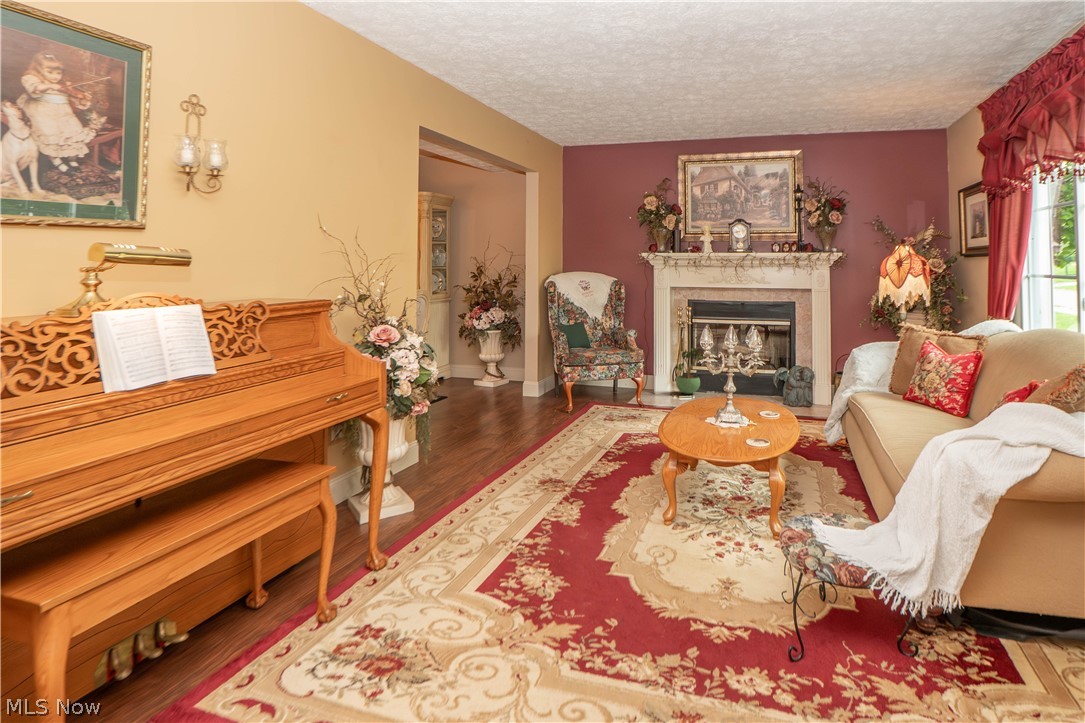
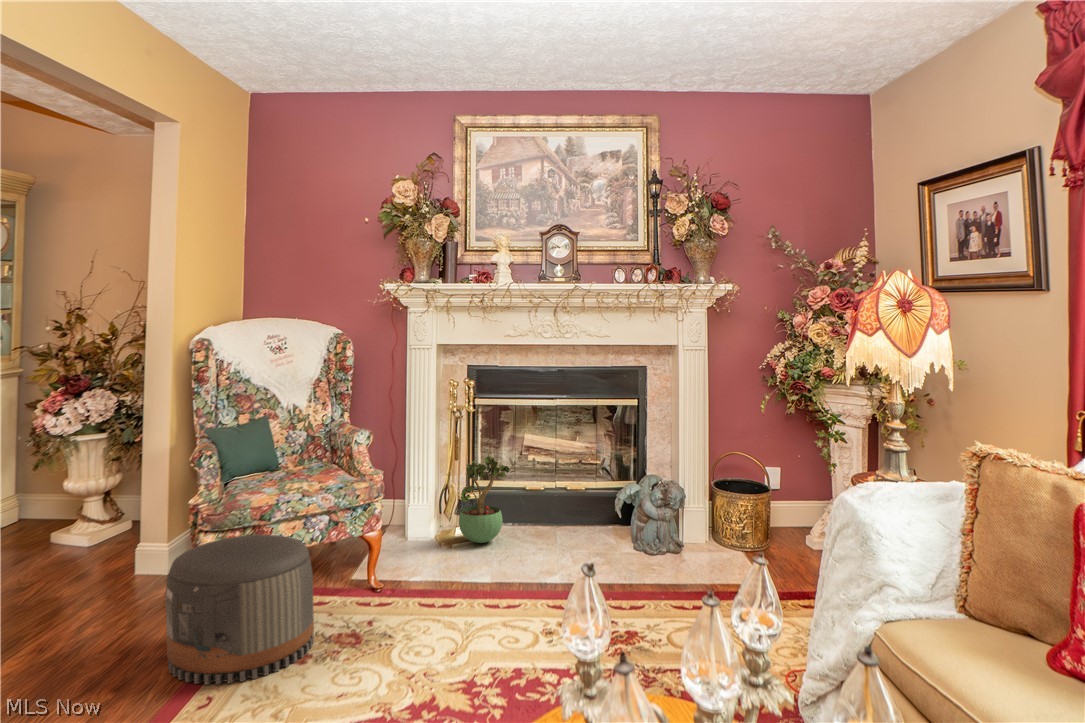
pouf: none [563,371,619,423] -> present [166,535,314,684]

